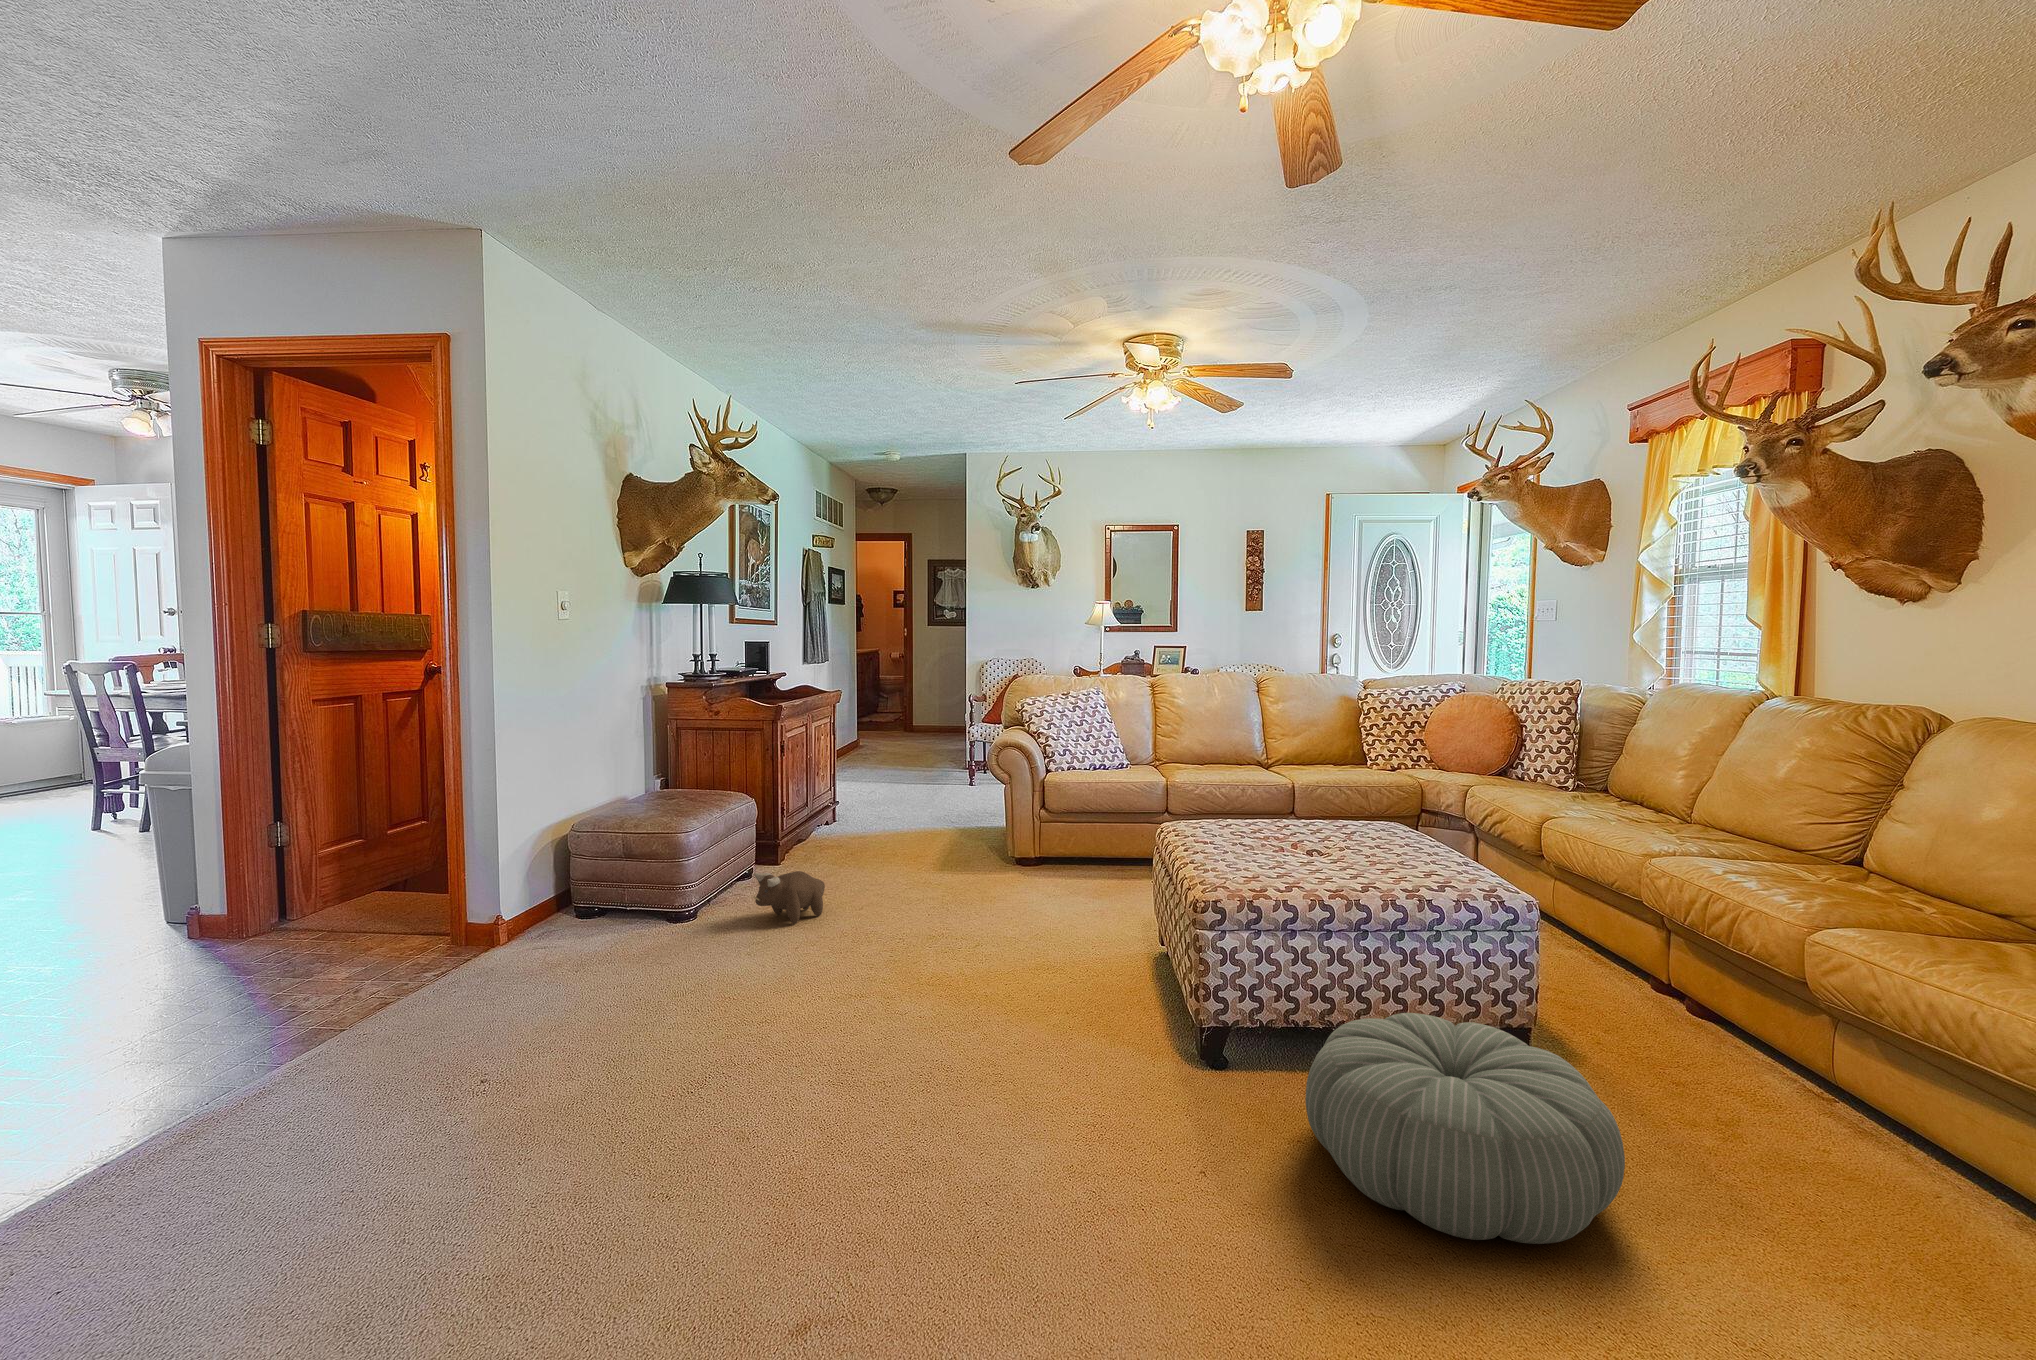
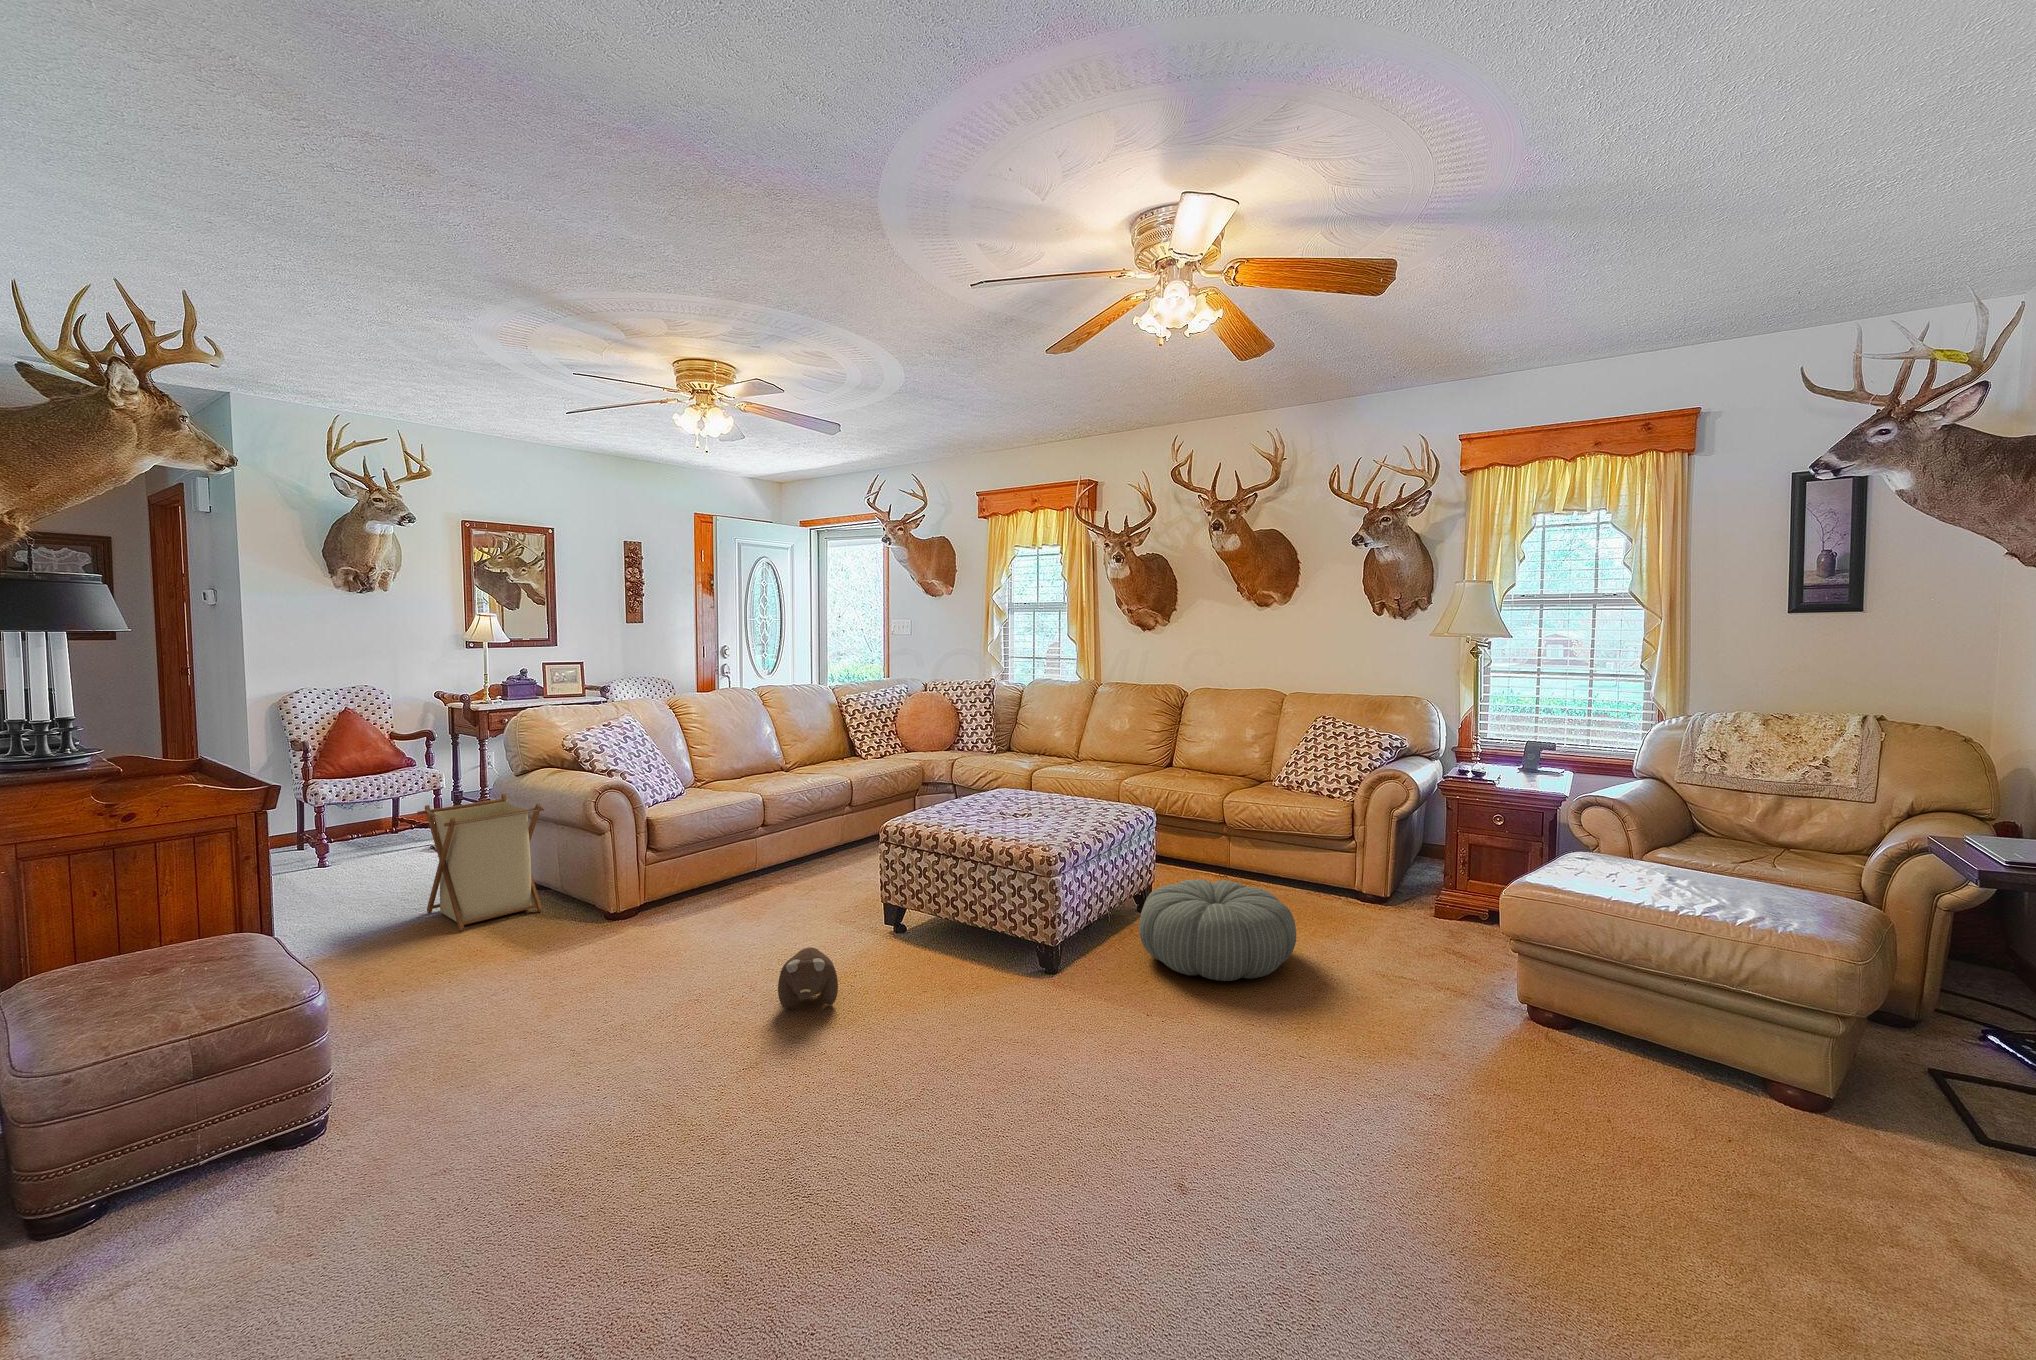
laundry basket: none [930,744,1011,845] -> present [417,794,544,931]
plush toy: present [753,871,825,924] -> present [778,947,838,1009]

